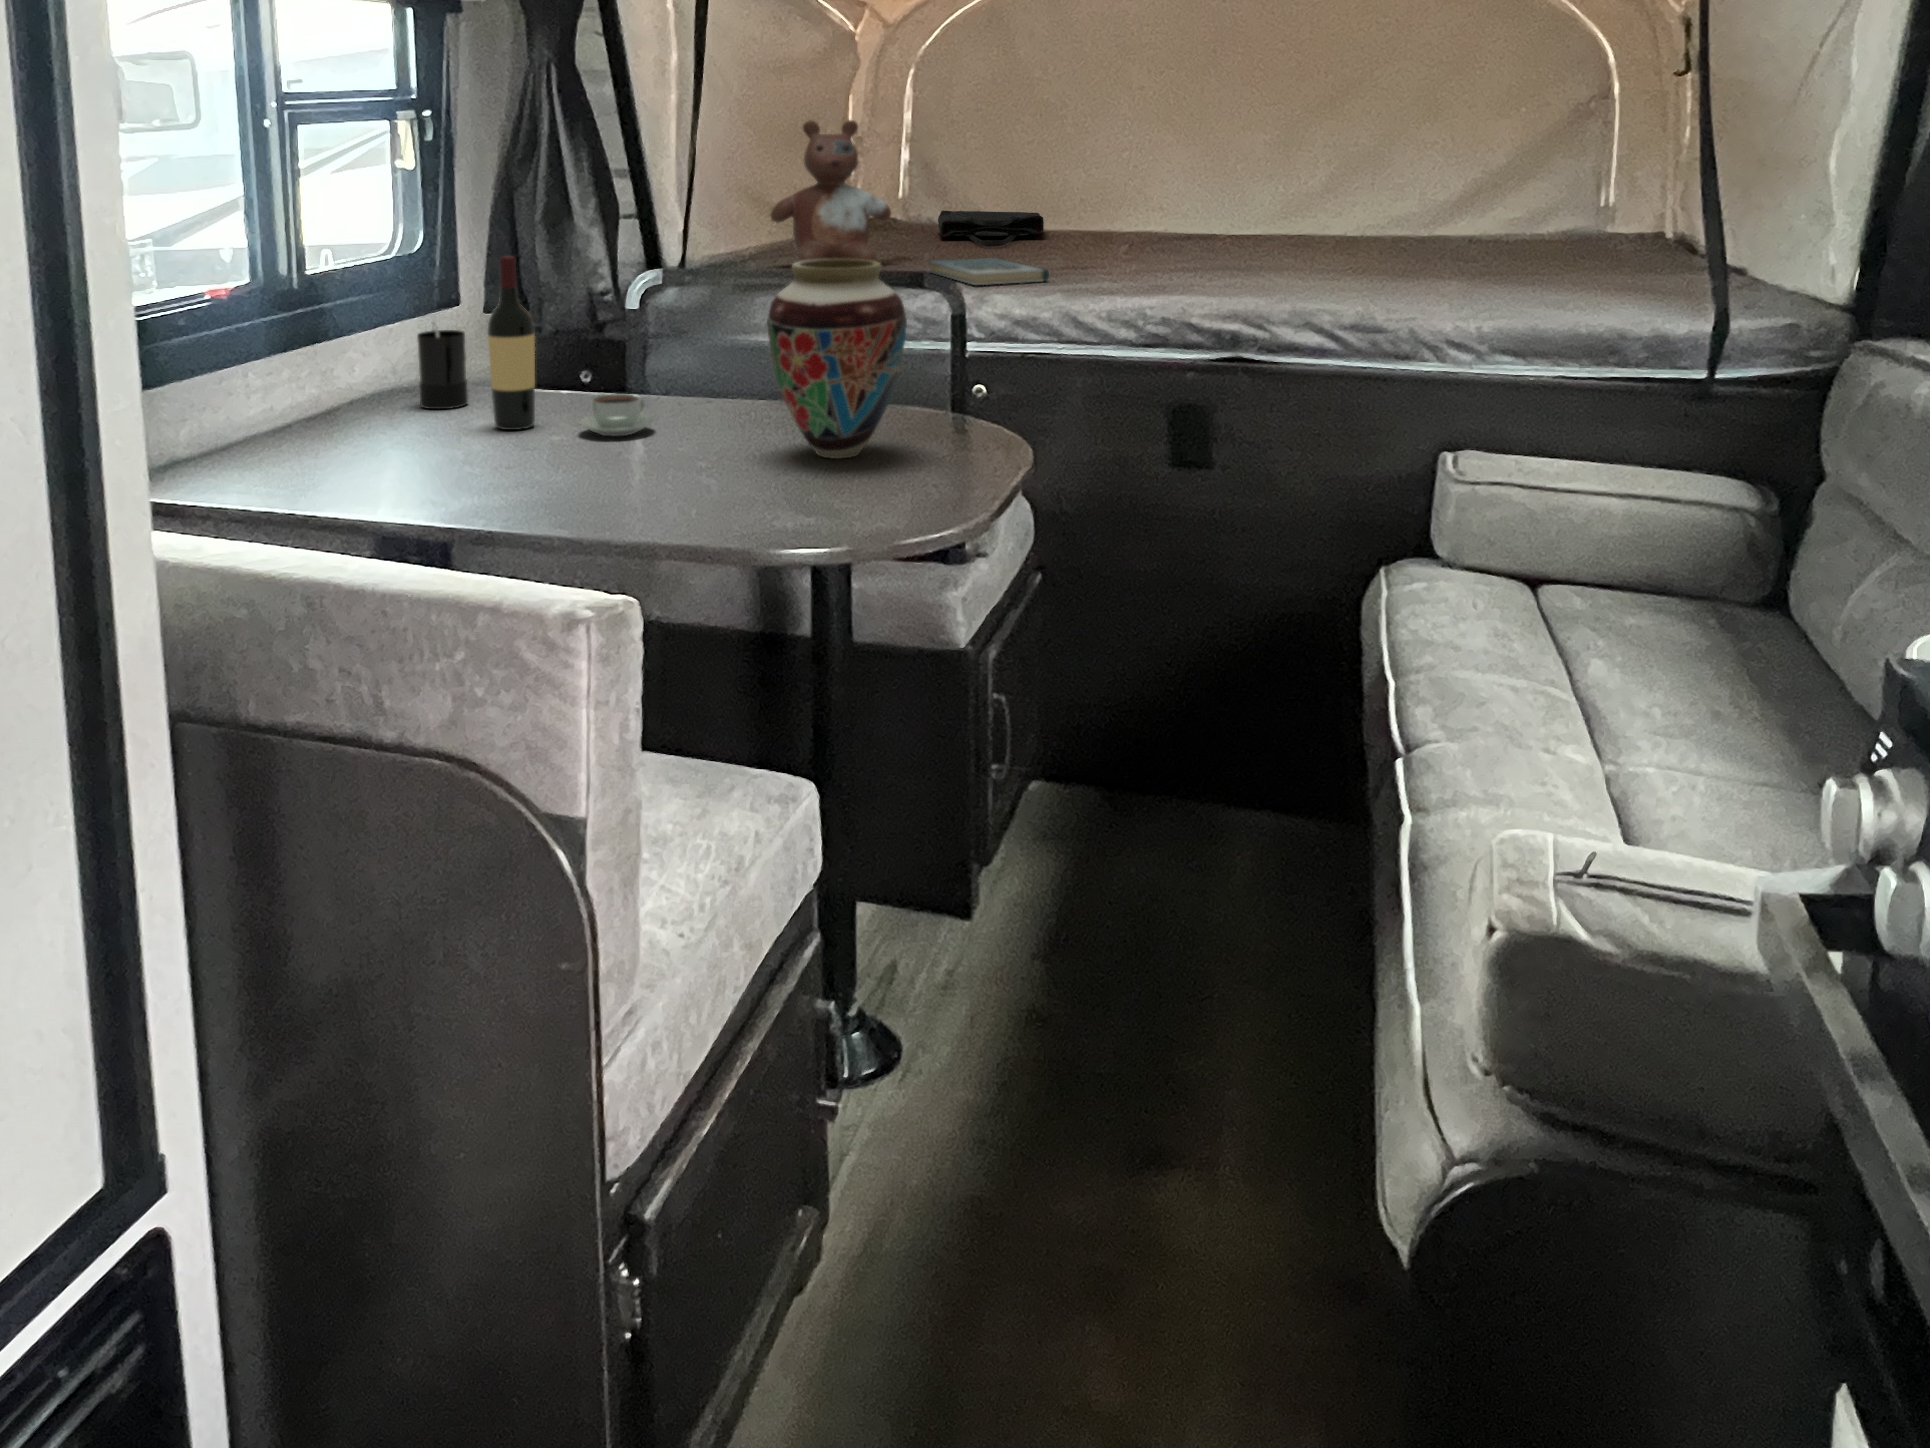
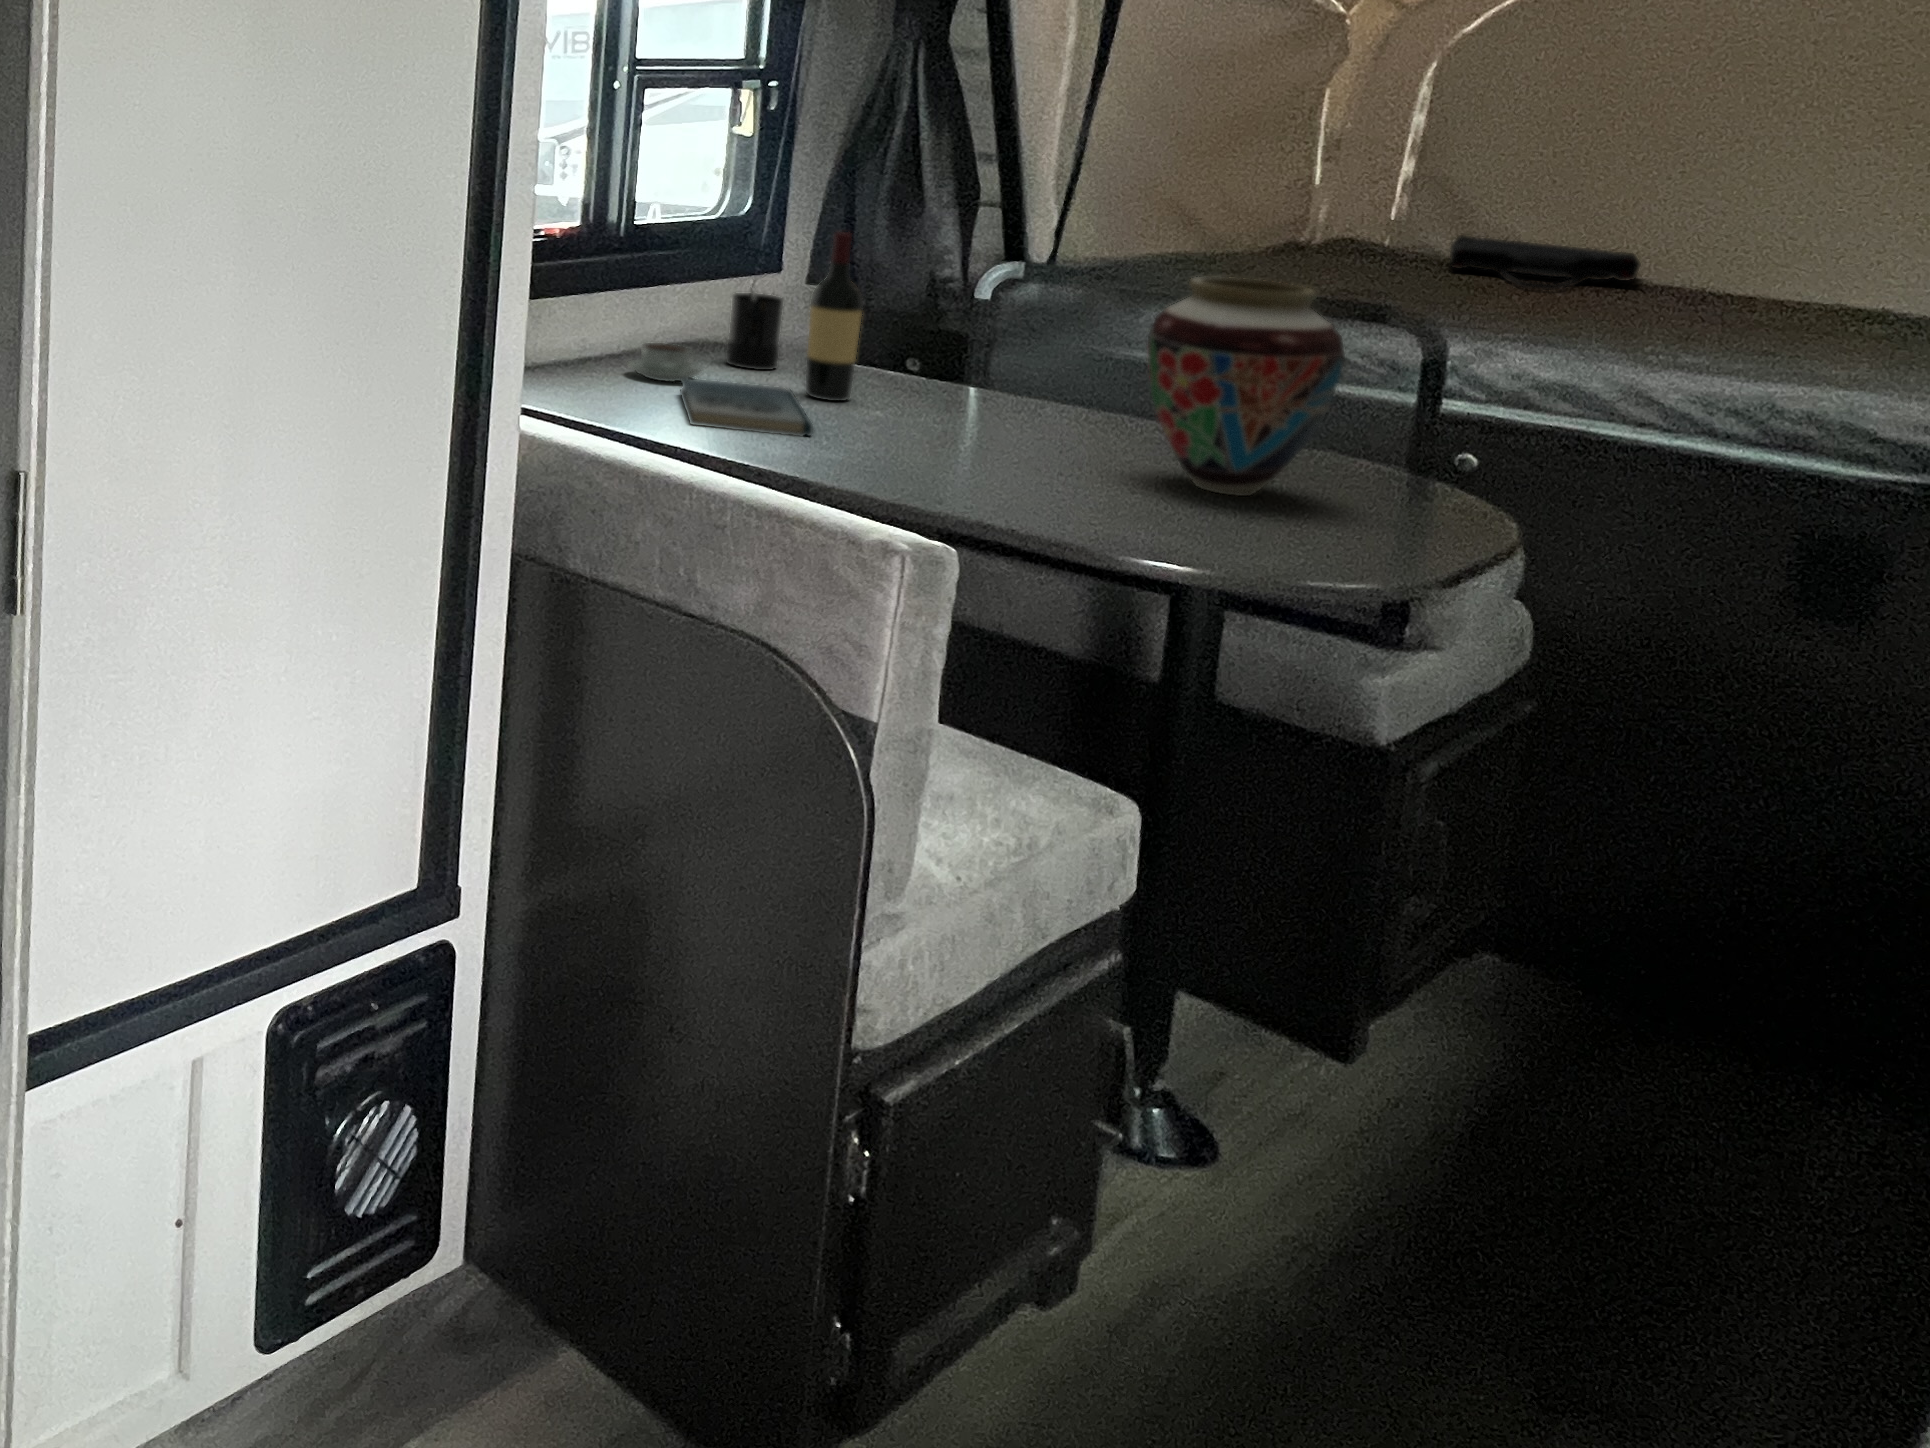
stuffed bear: present [771,120,891,261] -> none [1181,115,1366,297]
book: present [930,258,1049,285] -> present [680,378,813,436]
coffee cup: present [579,394,655,436] -> present [627,343,701,382]

